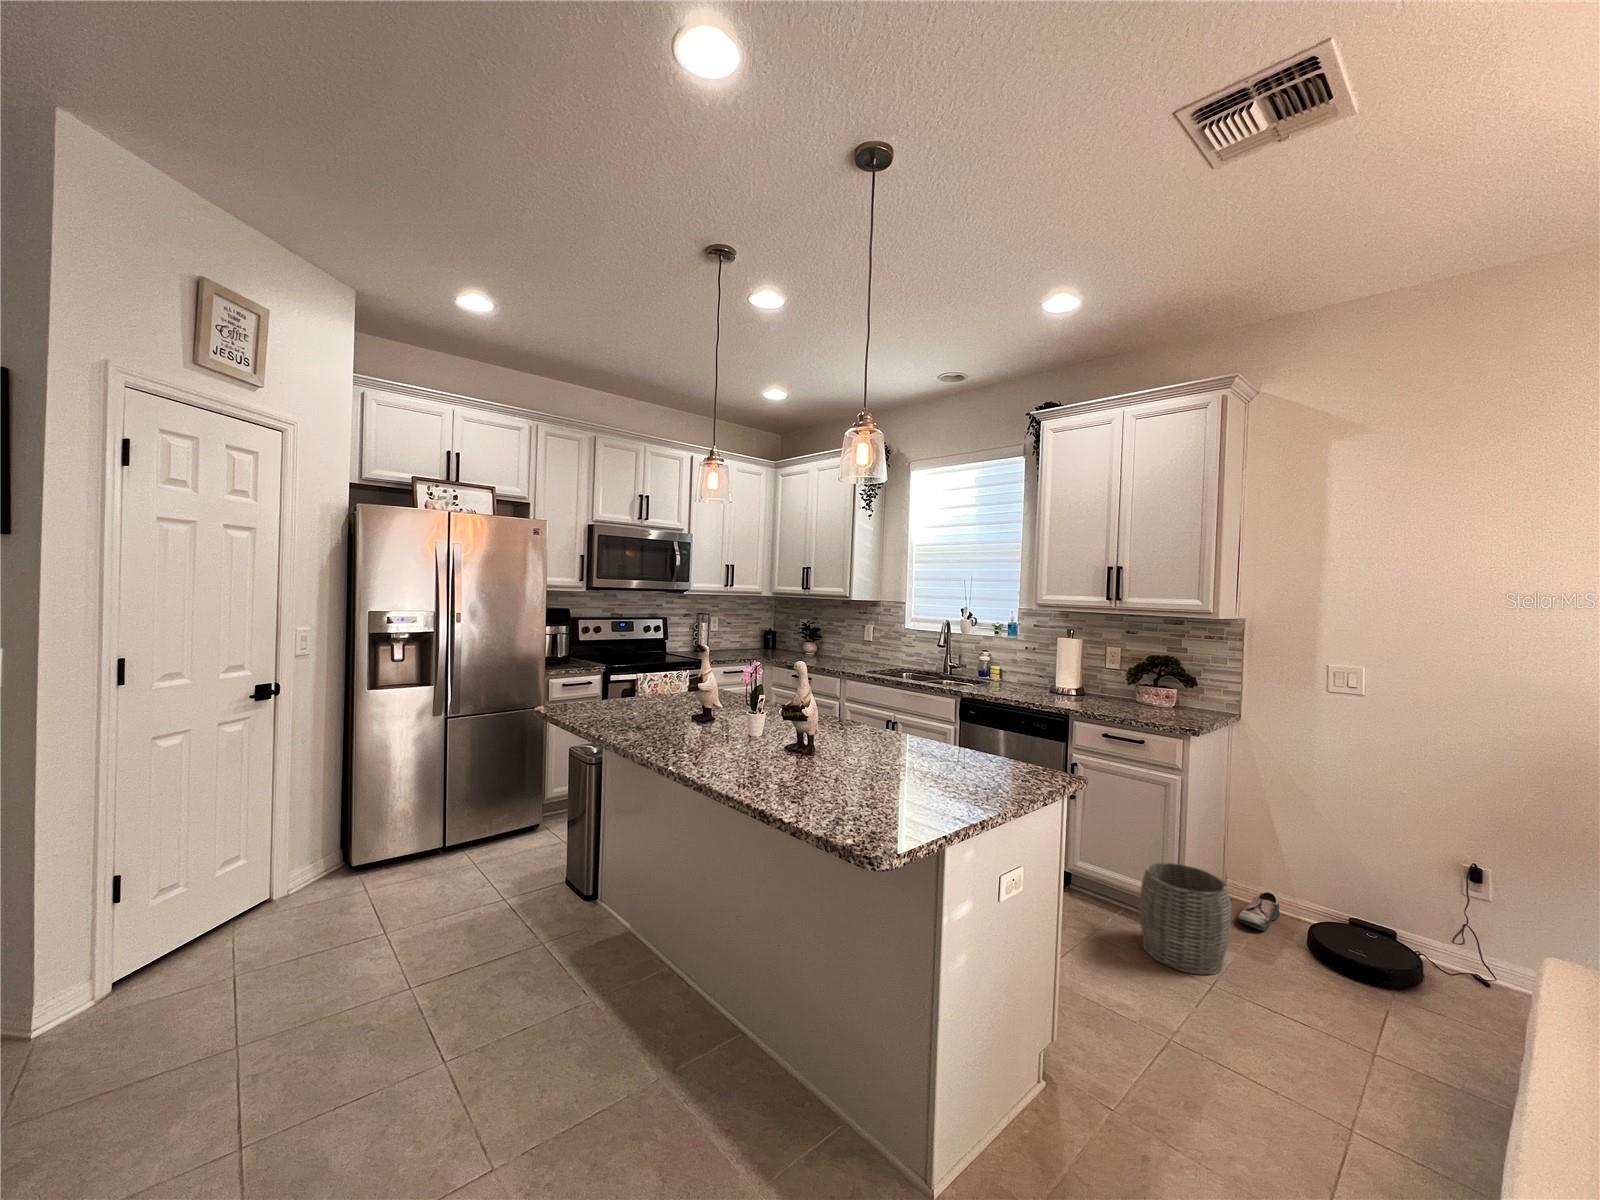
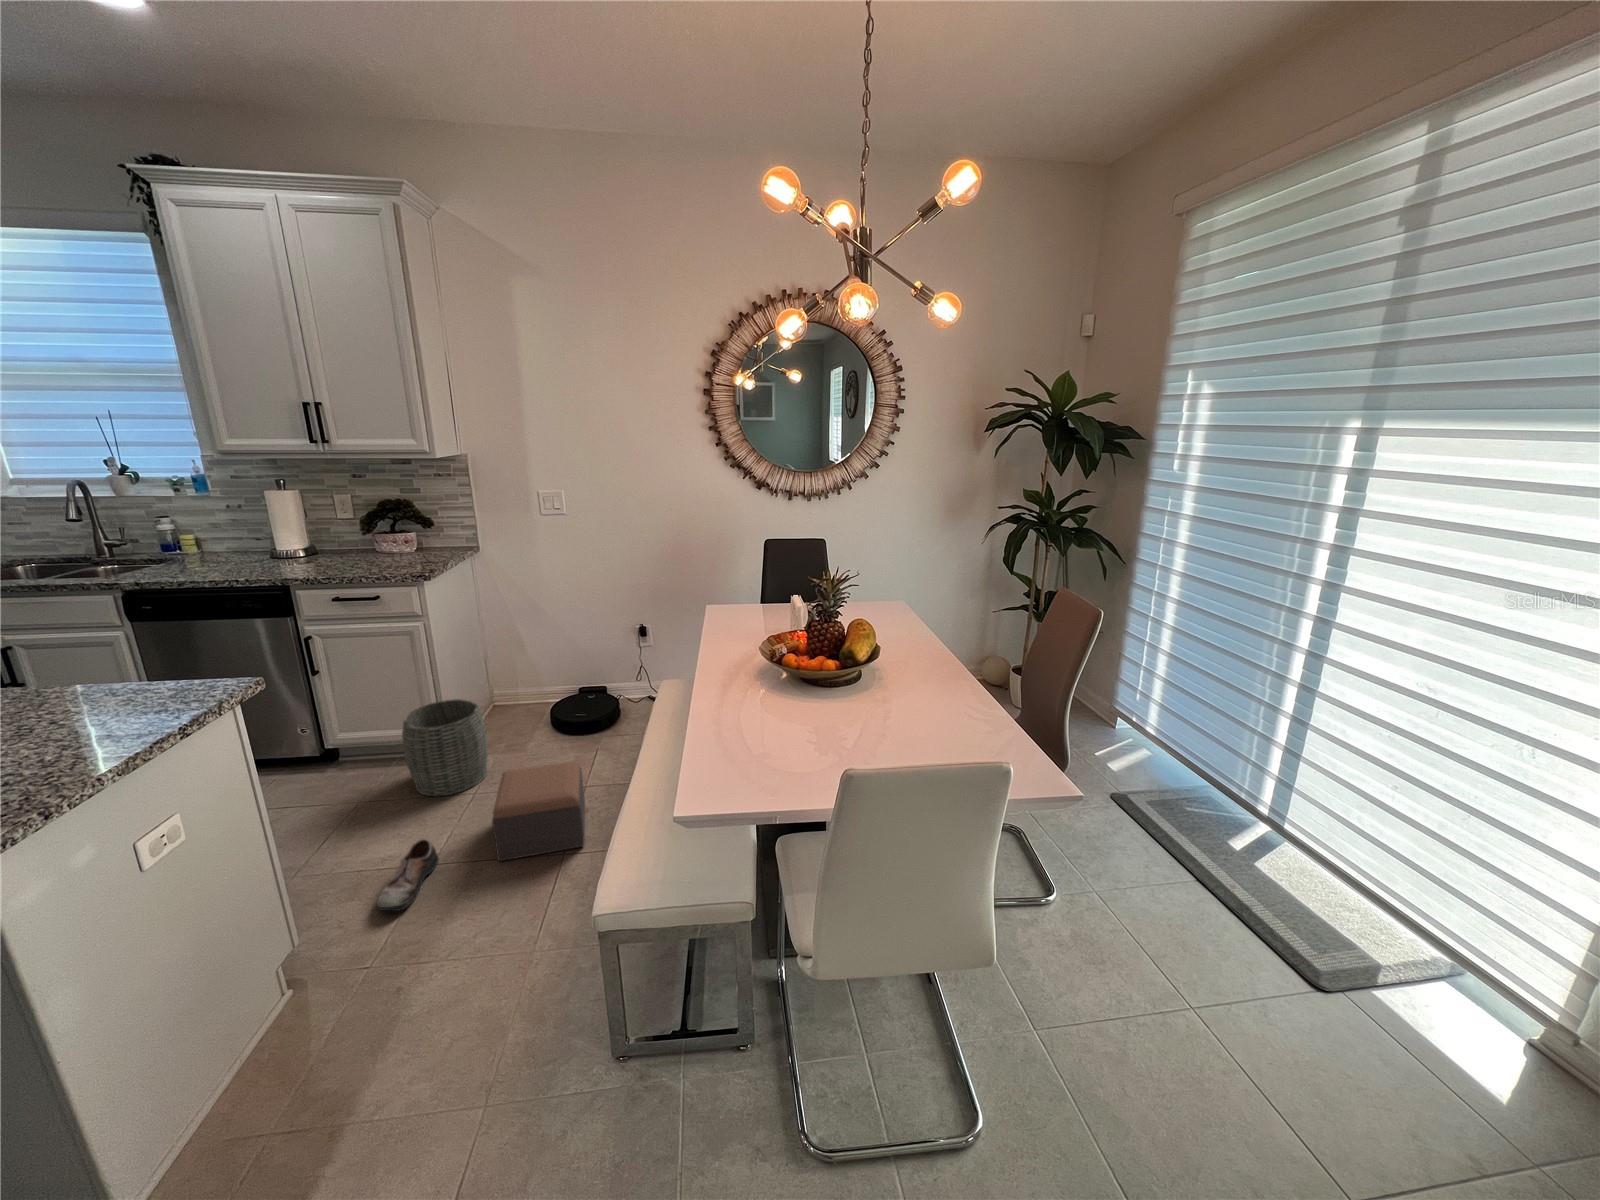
shoe: present [1238,892,1280,930] -> present [377,839,439,911]
footstool: none [1247,972,1381,1129] -> present [492,761,585,861]

